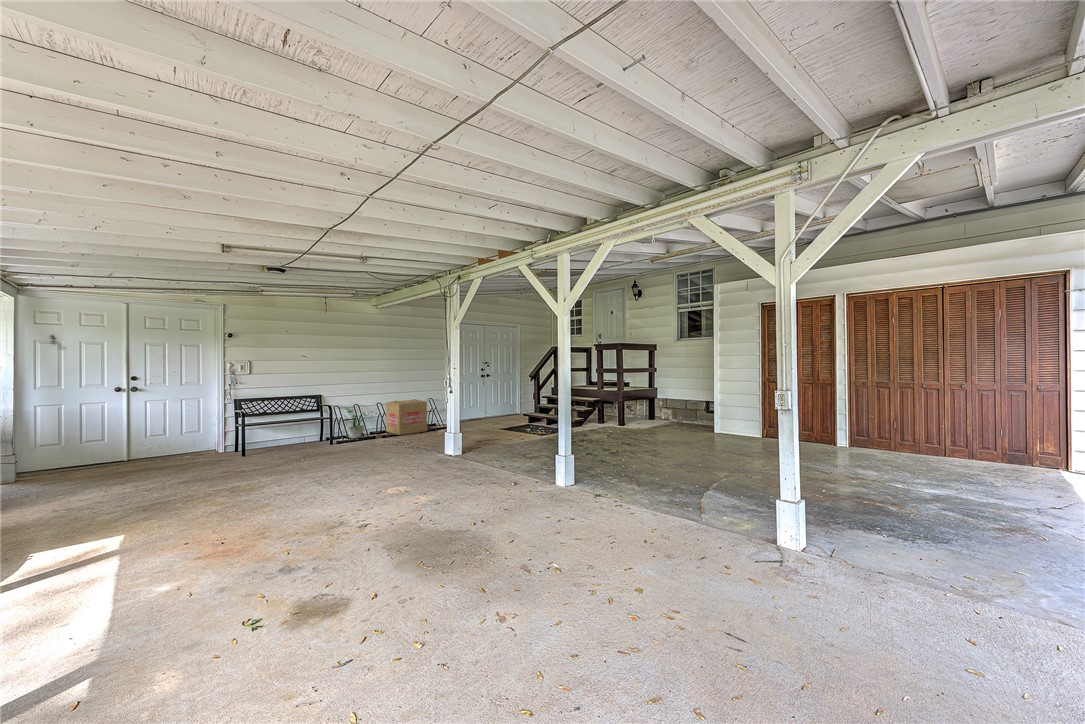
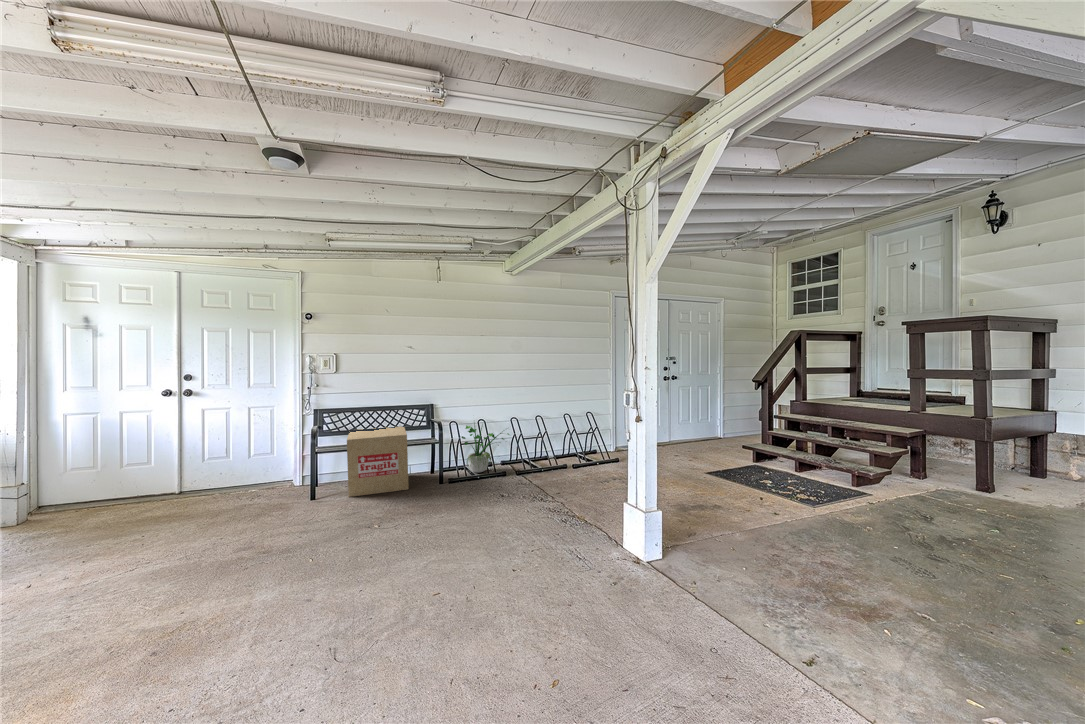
cardboard box: present [385,400,427,435] -> present [347,427,409,497]

